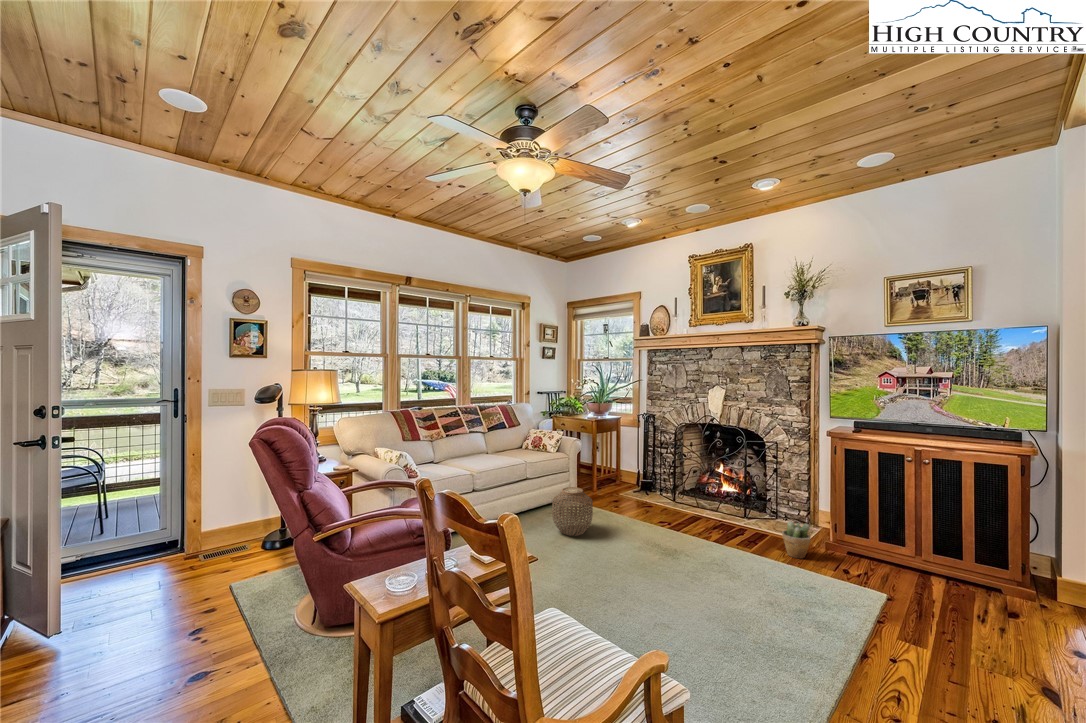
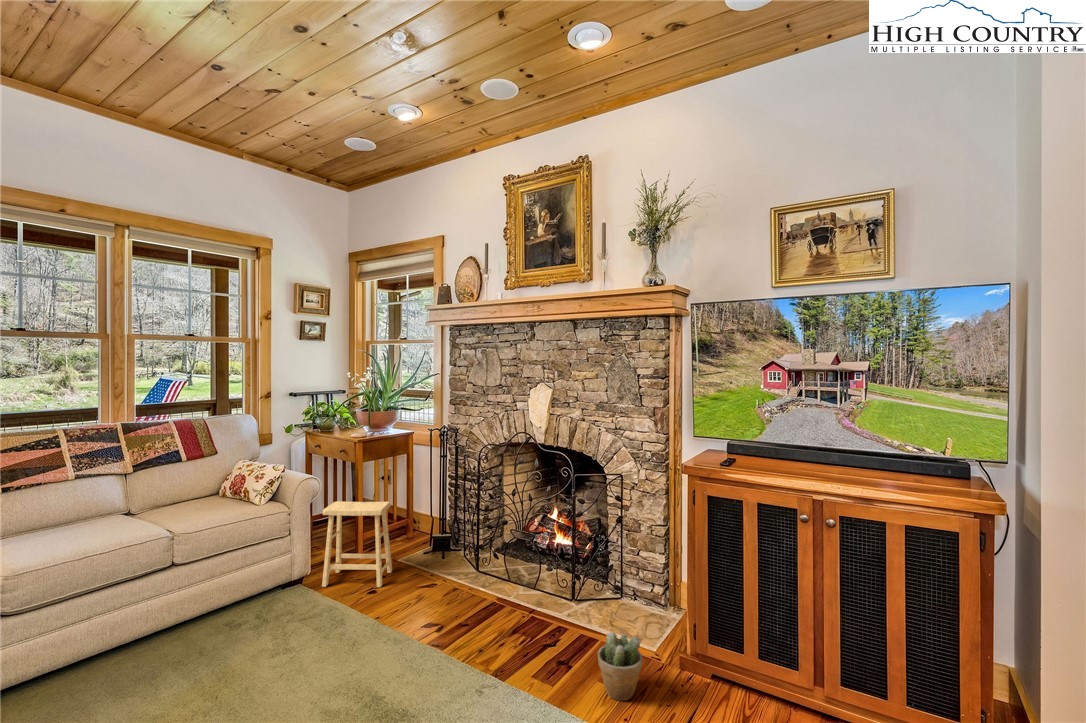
footstool: none [586,454,622,505] -> present [322,501,392,587]
woven basket: present [552,487,593,536] -> none [186,586,276,686]

